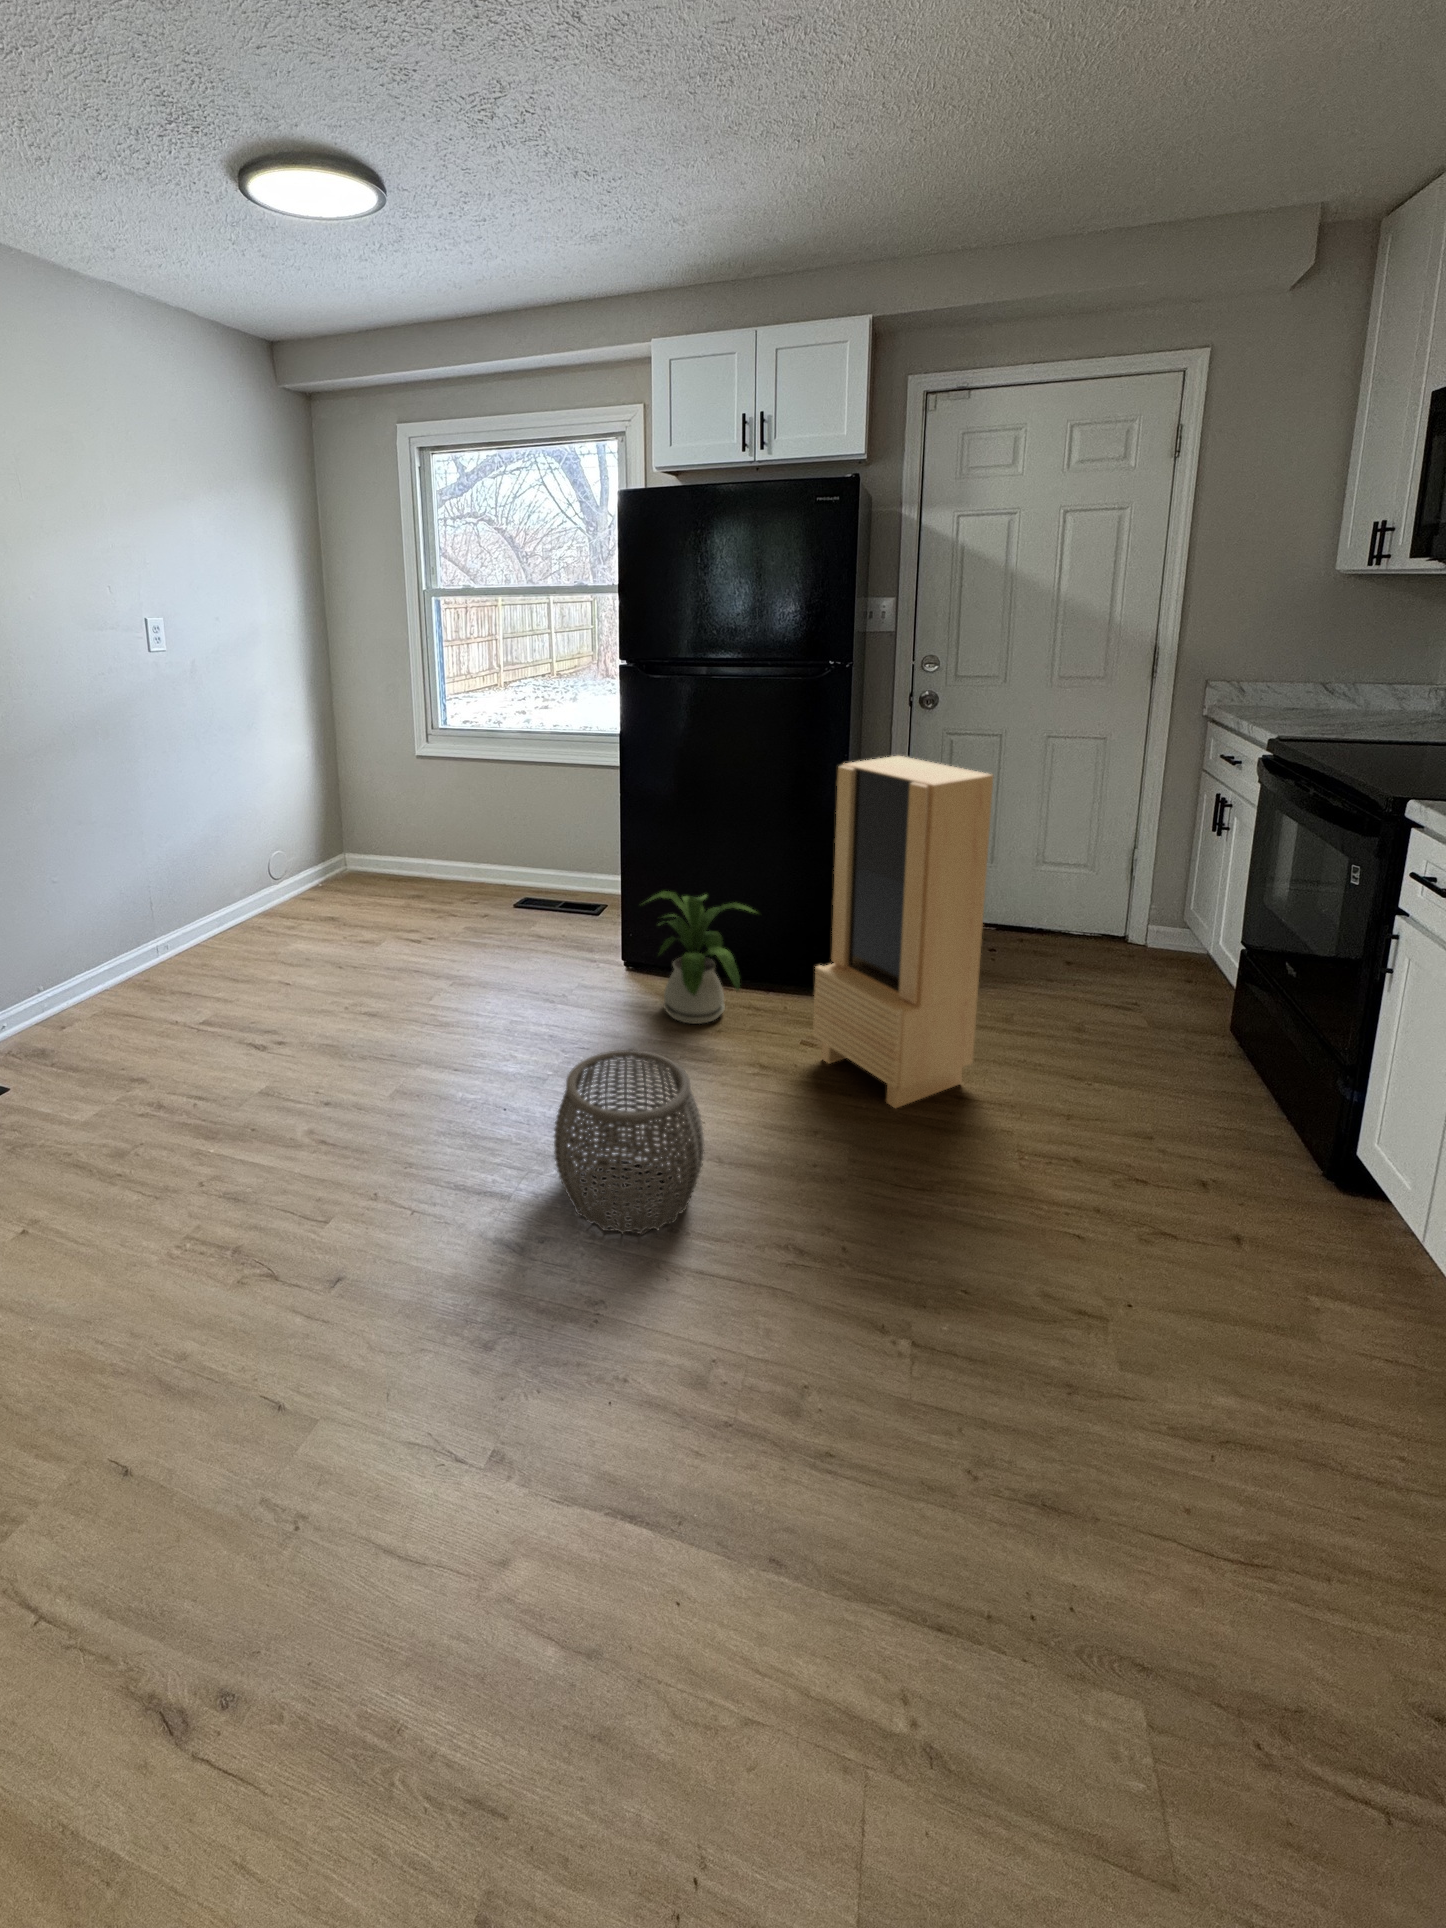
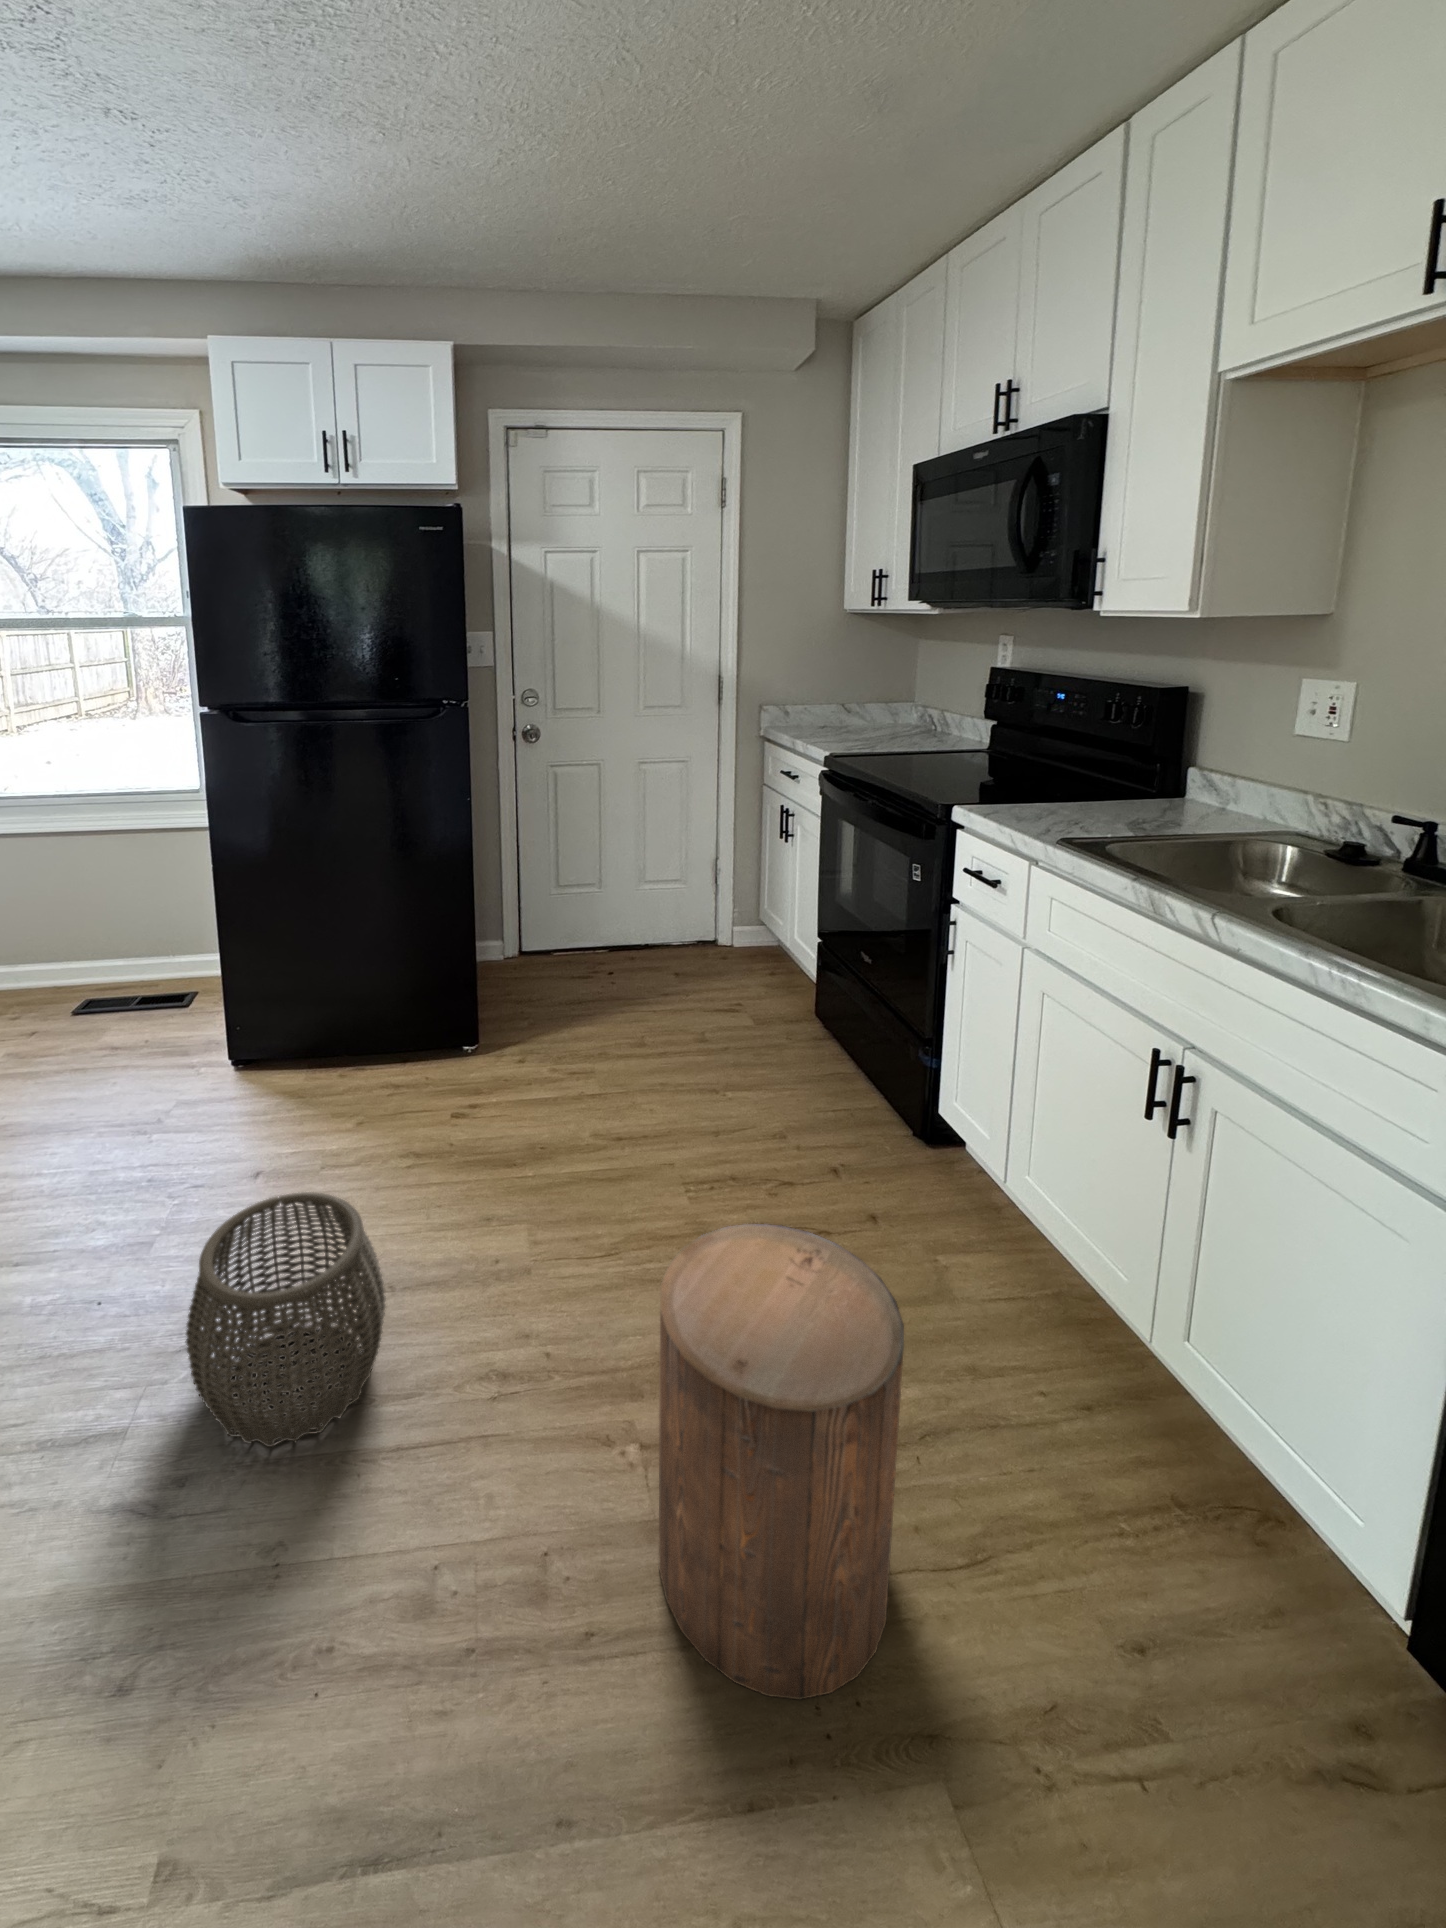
storage cabinet: present [813,756,993,1108] -> none [469,797,630,1169]
house plant: present [644,891,757,1024] -> none [254,973,403,1125]
stool: none [901,1158,1170,1592] -> present [659,1224,904,1700]

